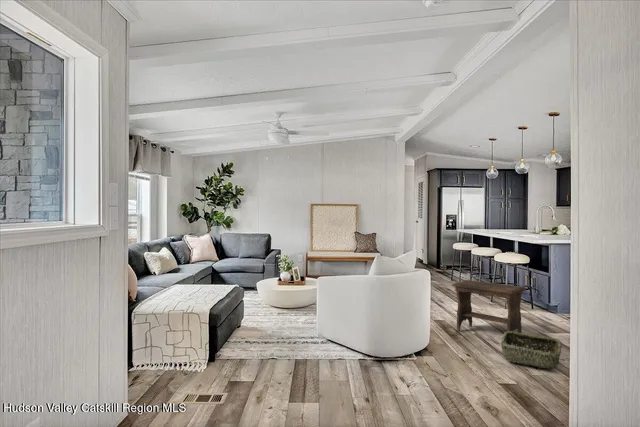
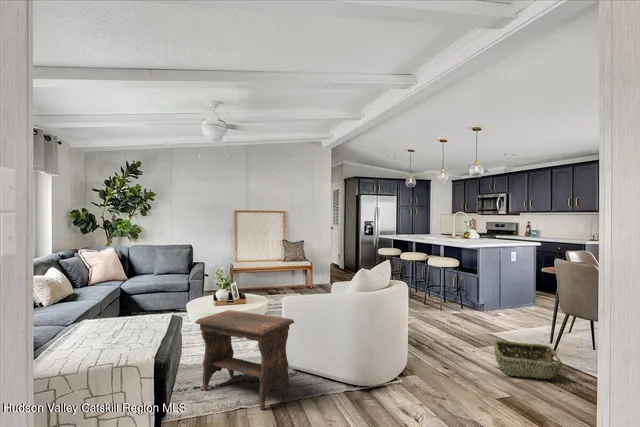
footstool: present [452,280,526,333] -> present [195,310,294,410]

